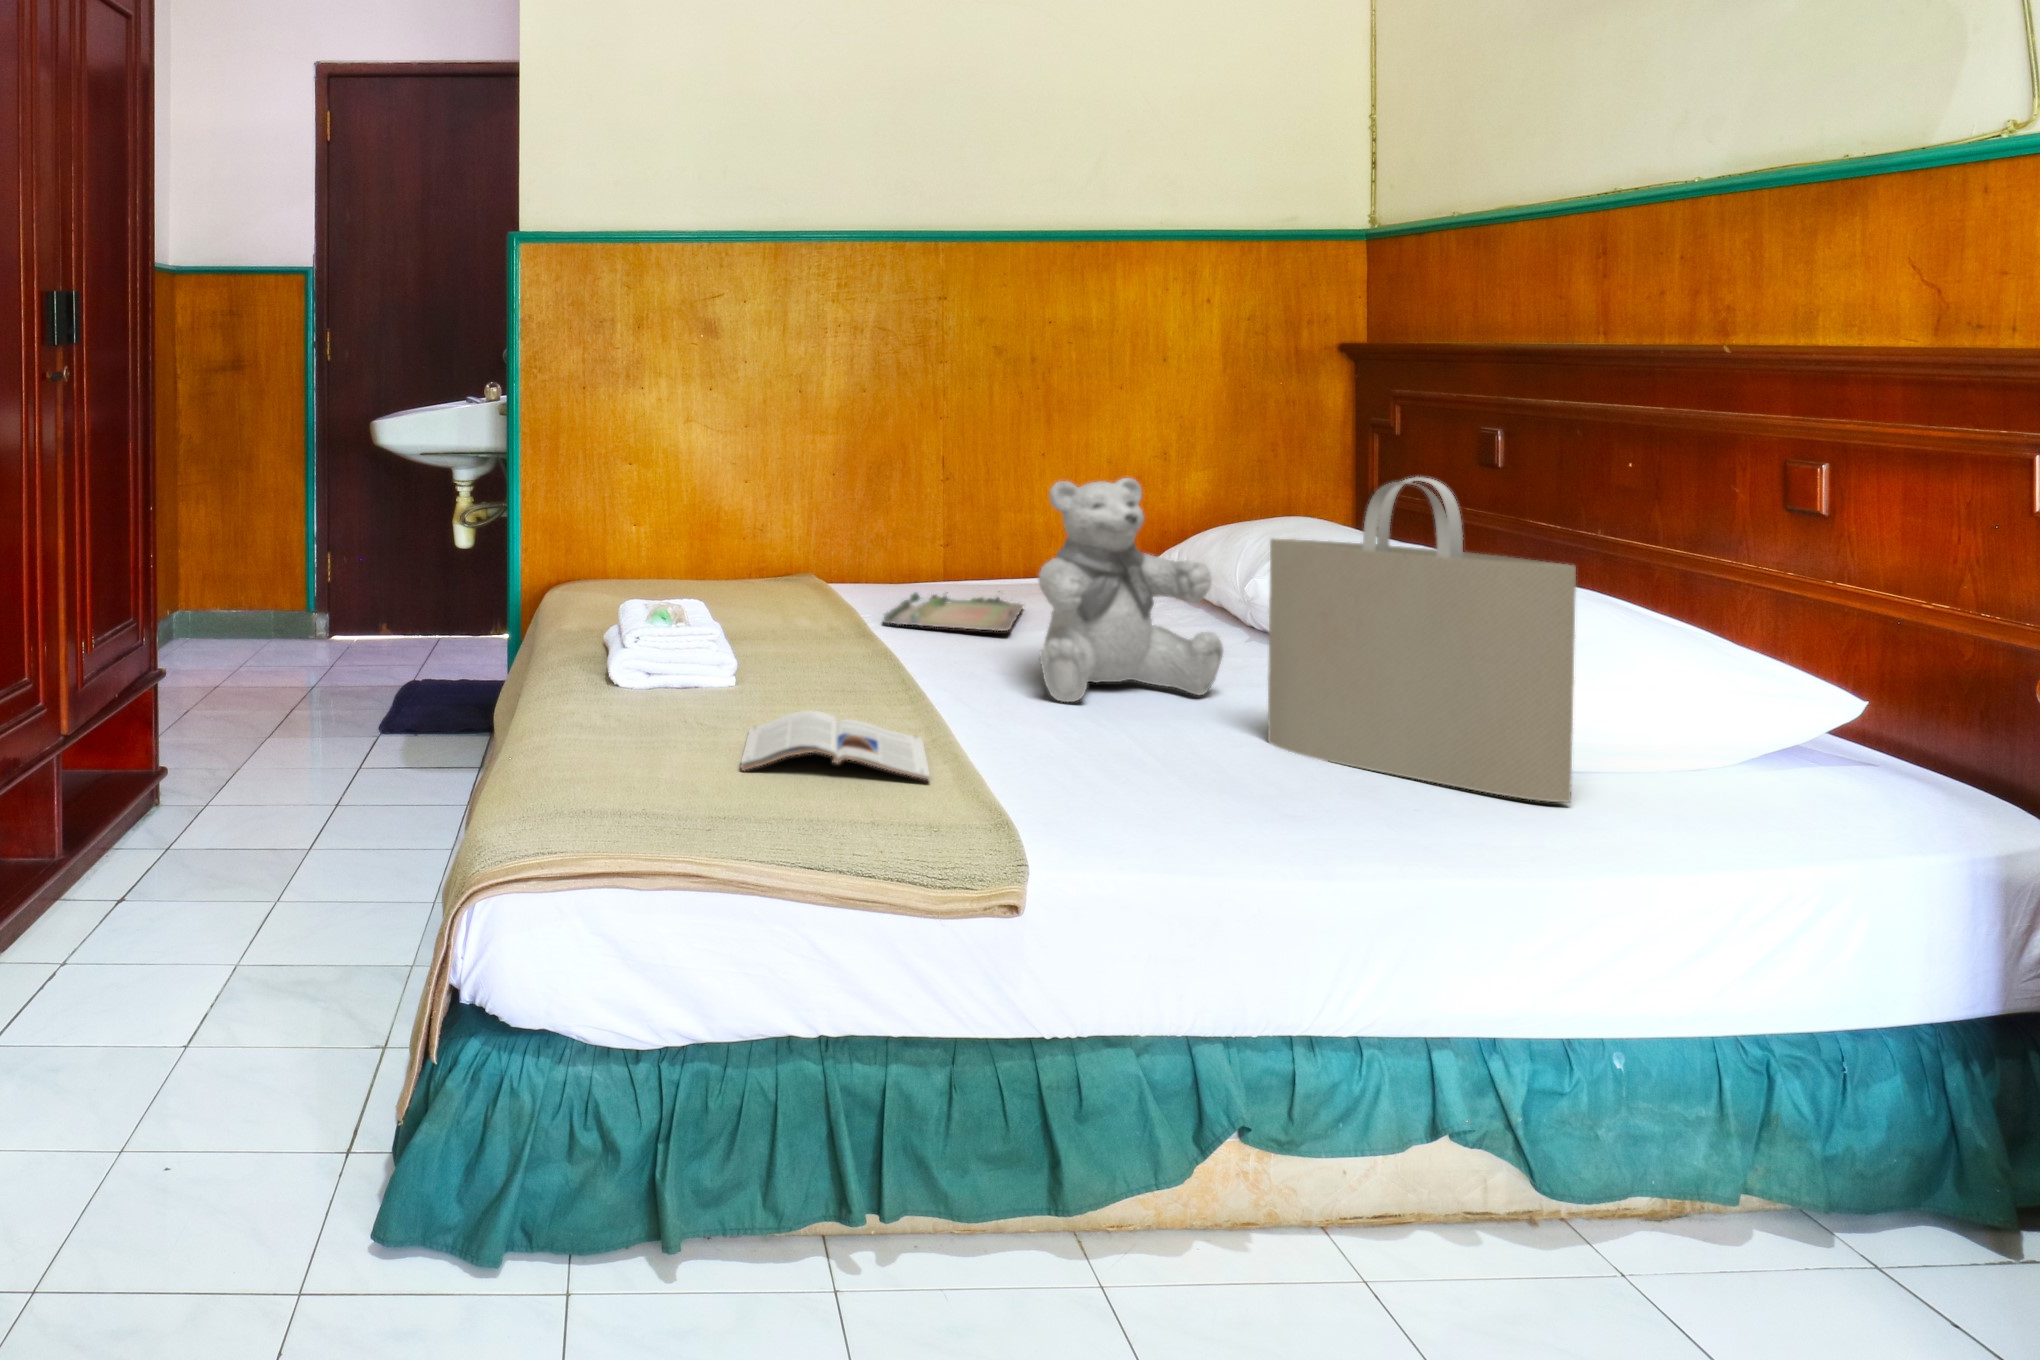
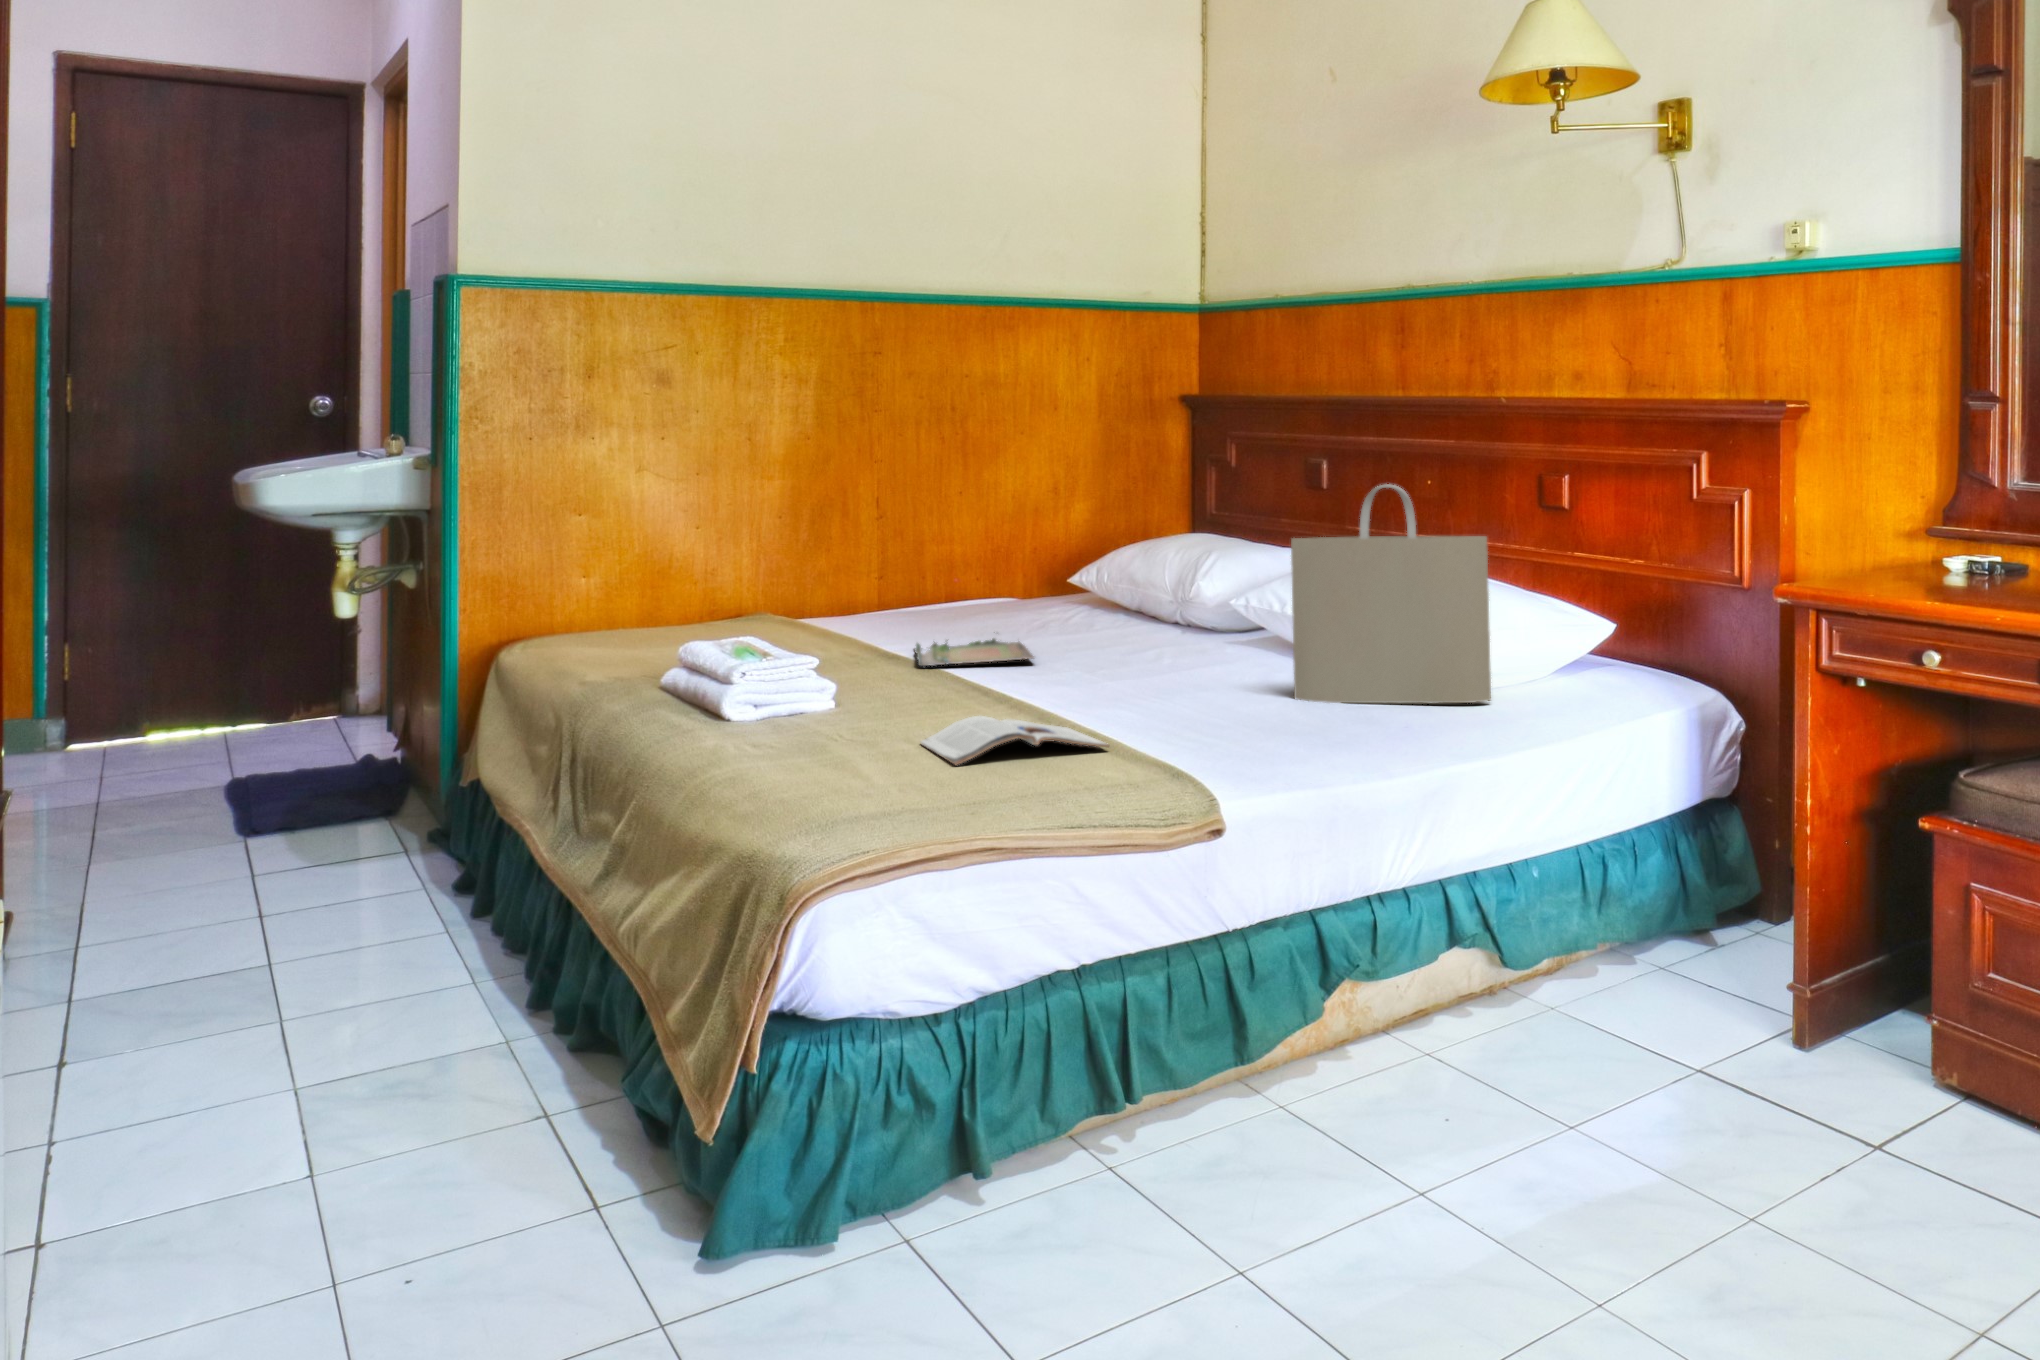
teddy bear: present [1039,478,1223,702] -> none [1098,506,1235,696]

